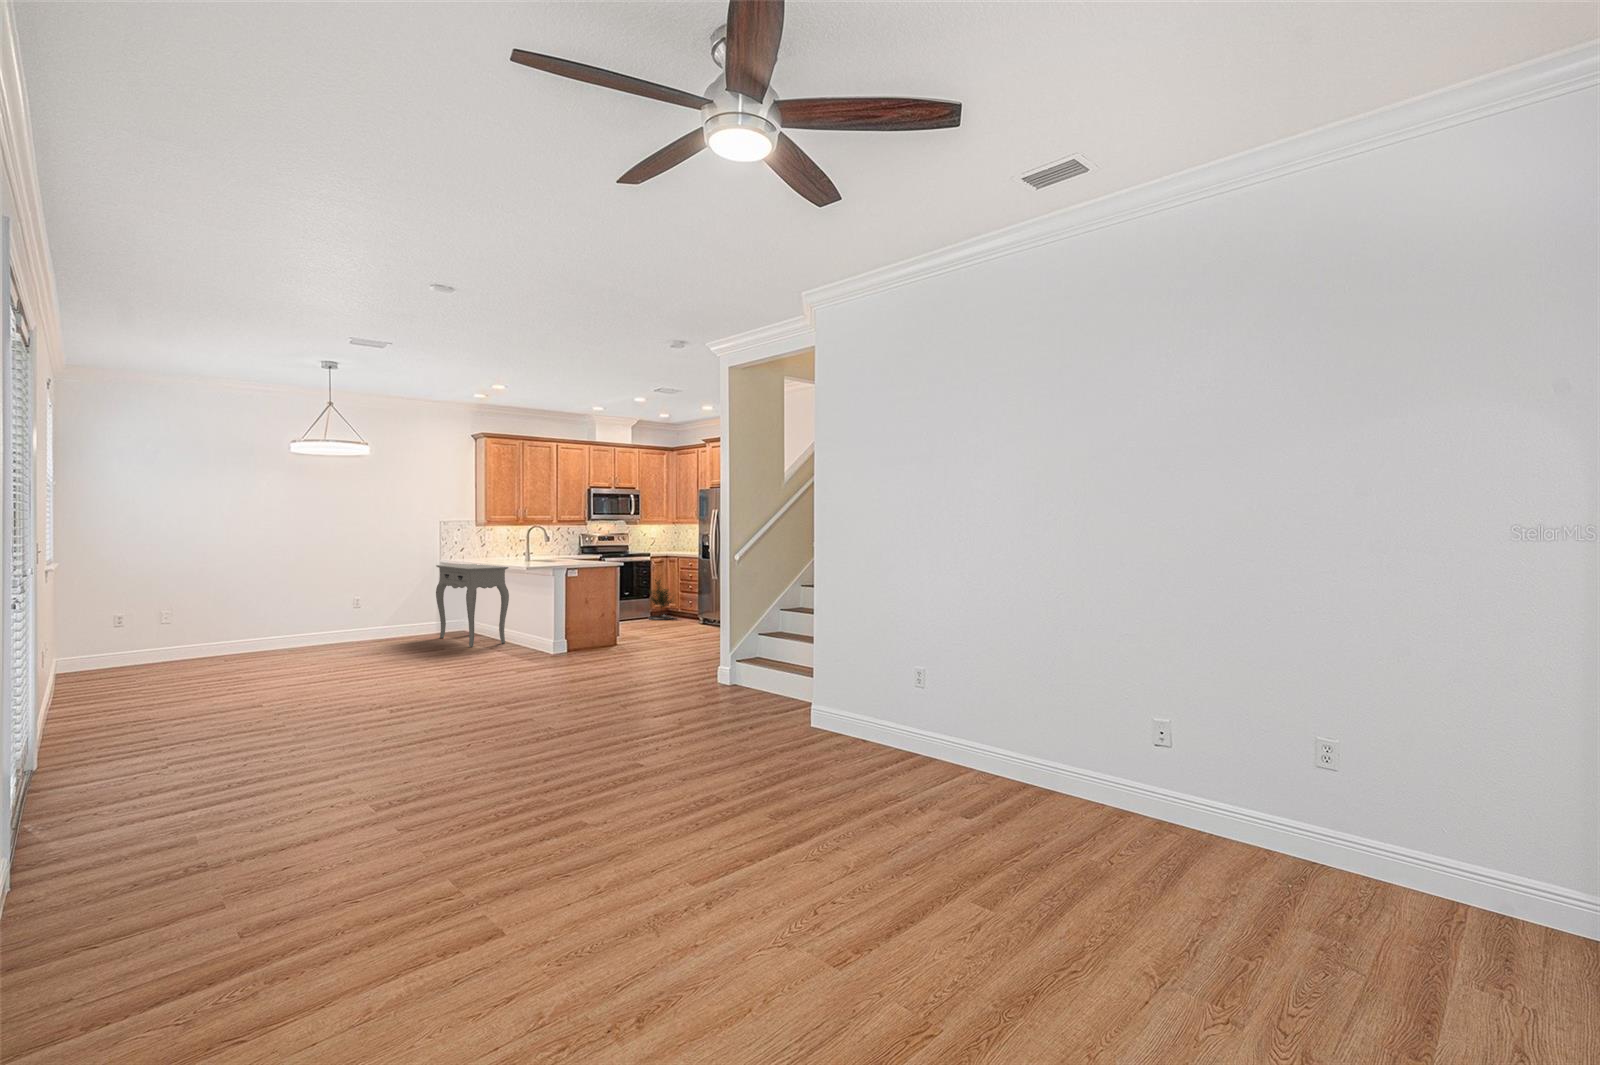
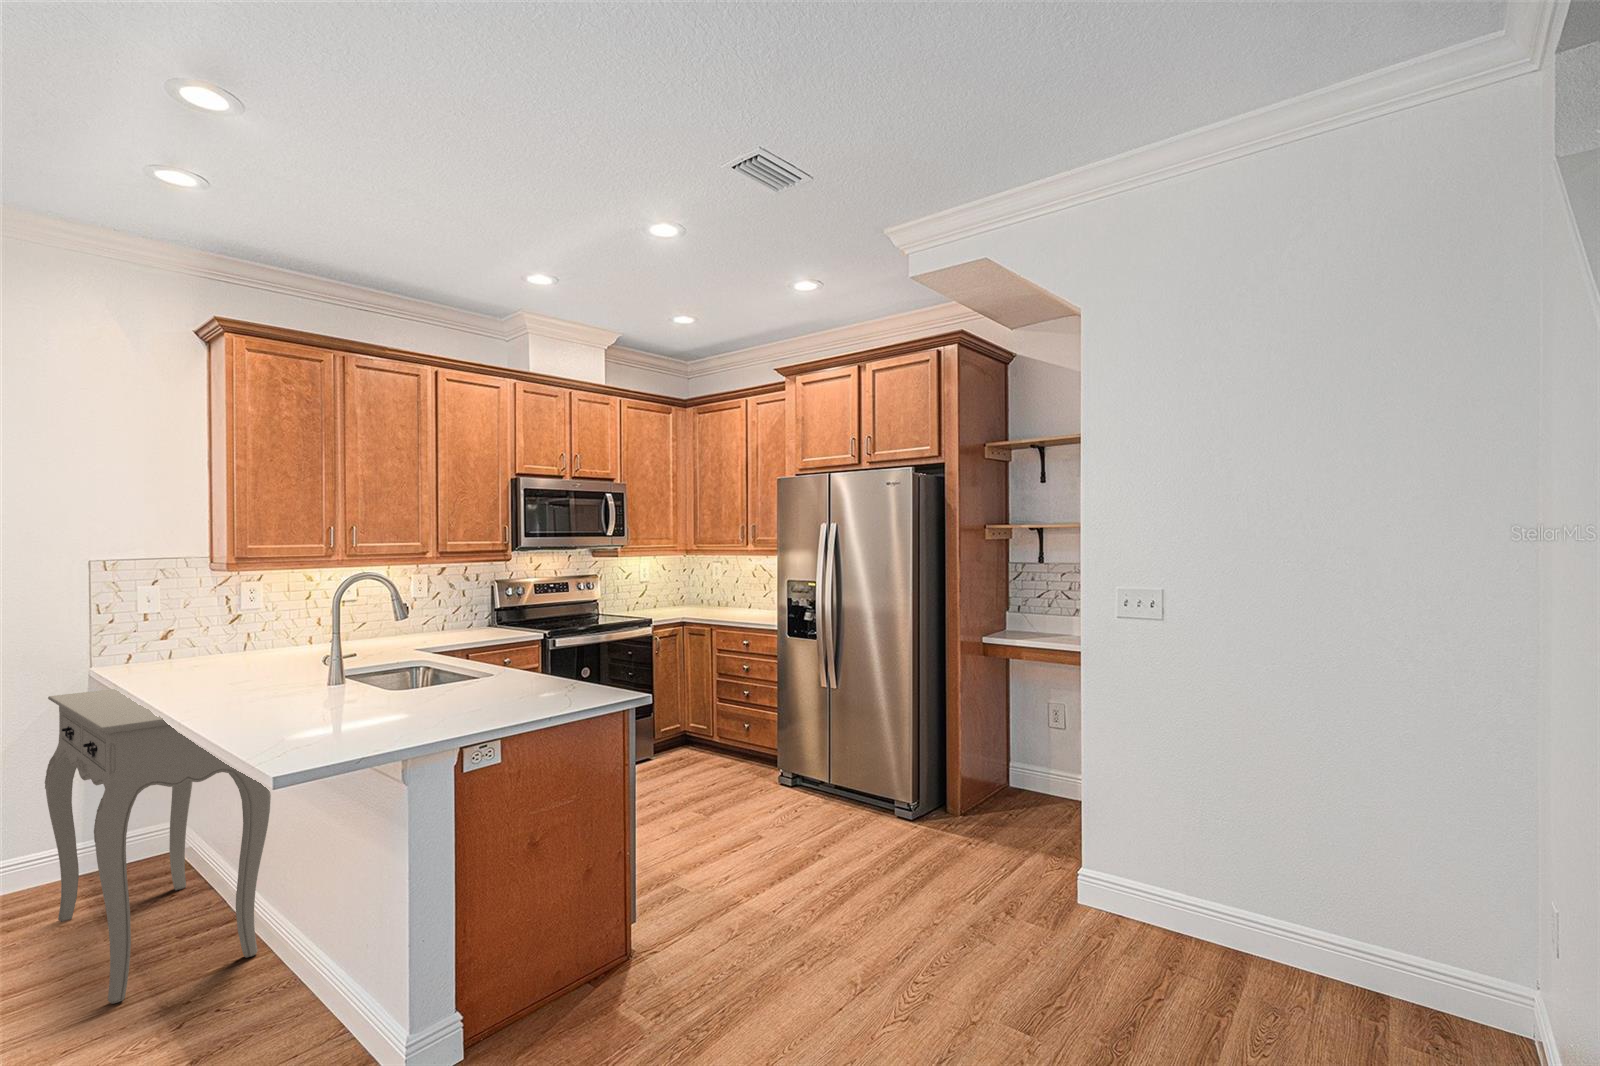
potted tree: present [649,580,673,620] -> none [648,670,712,773]

